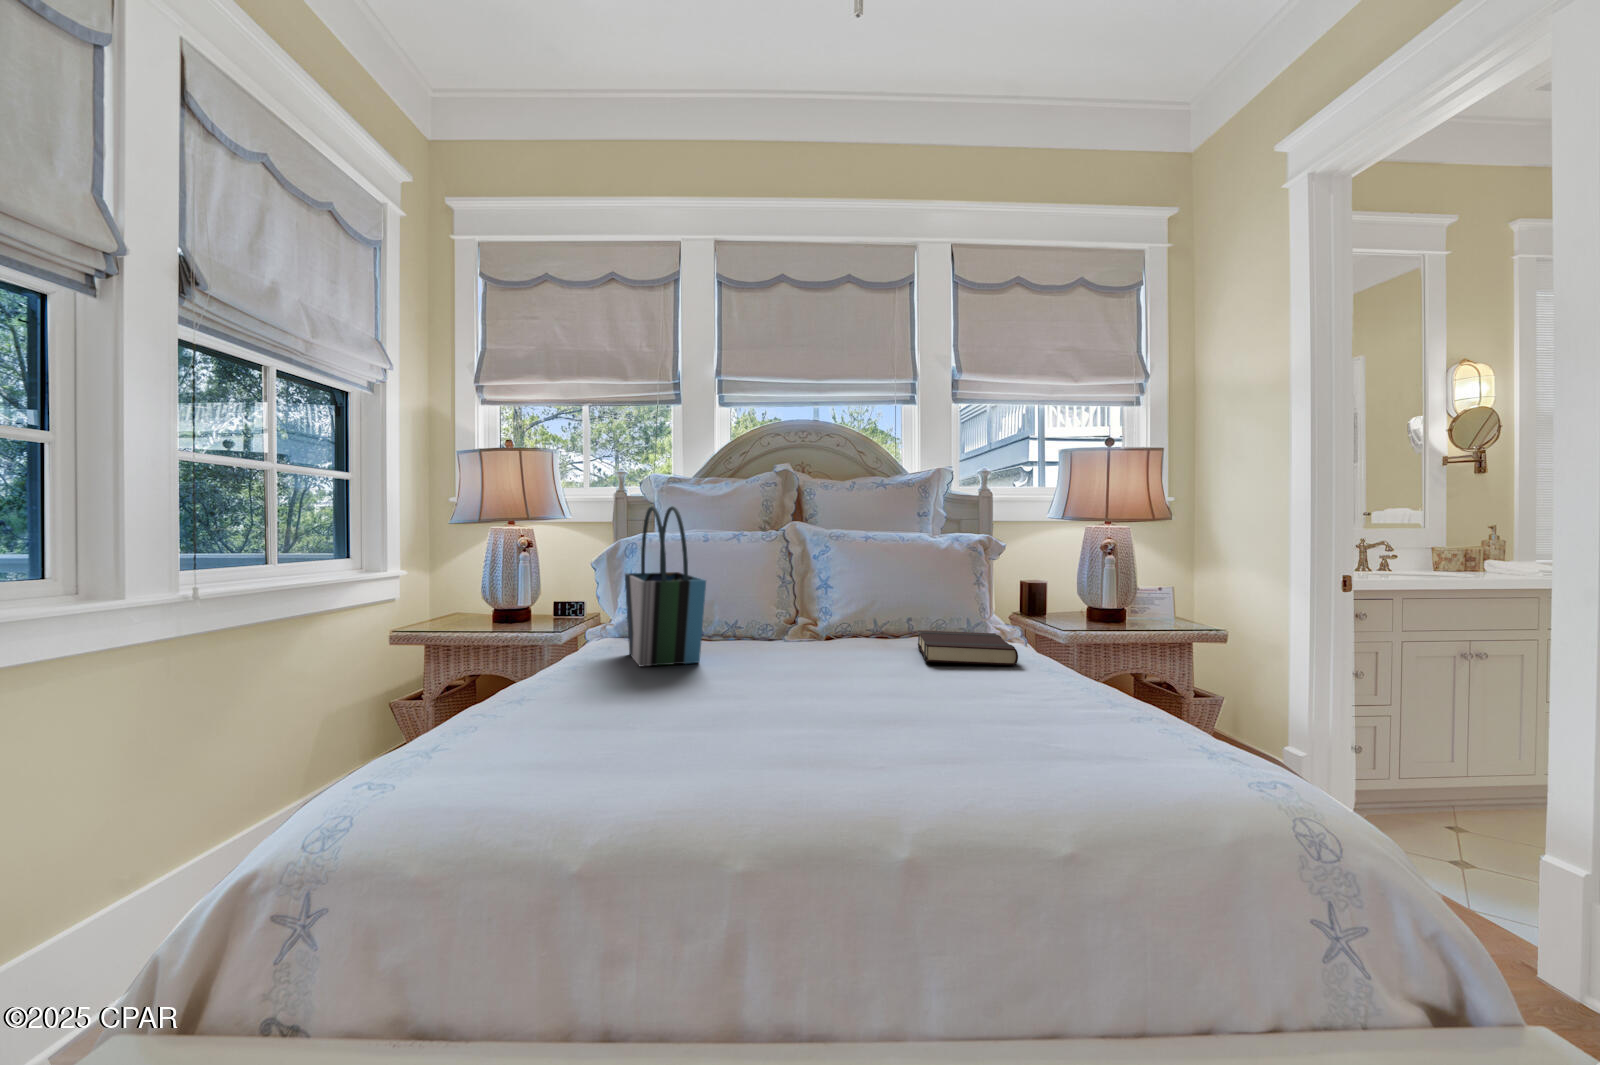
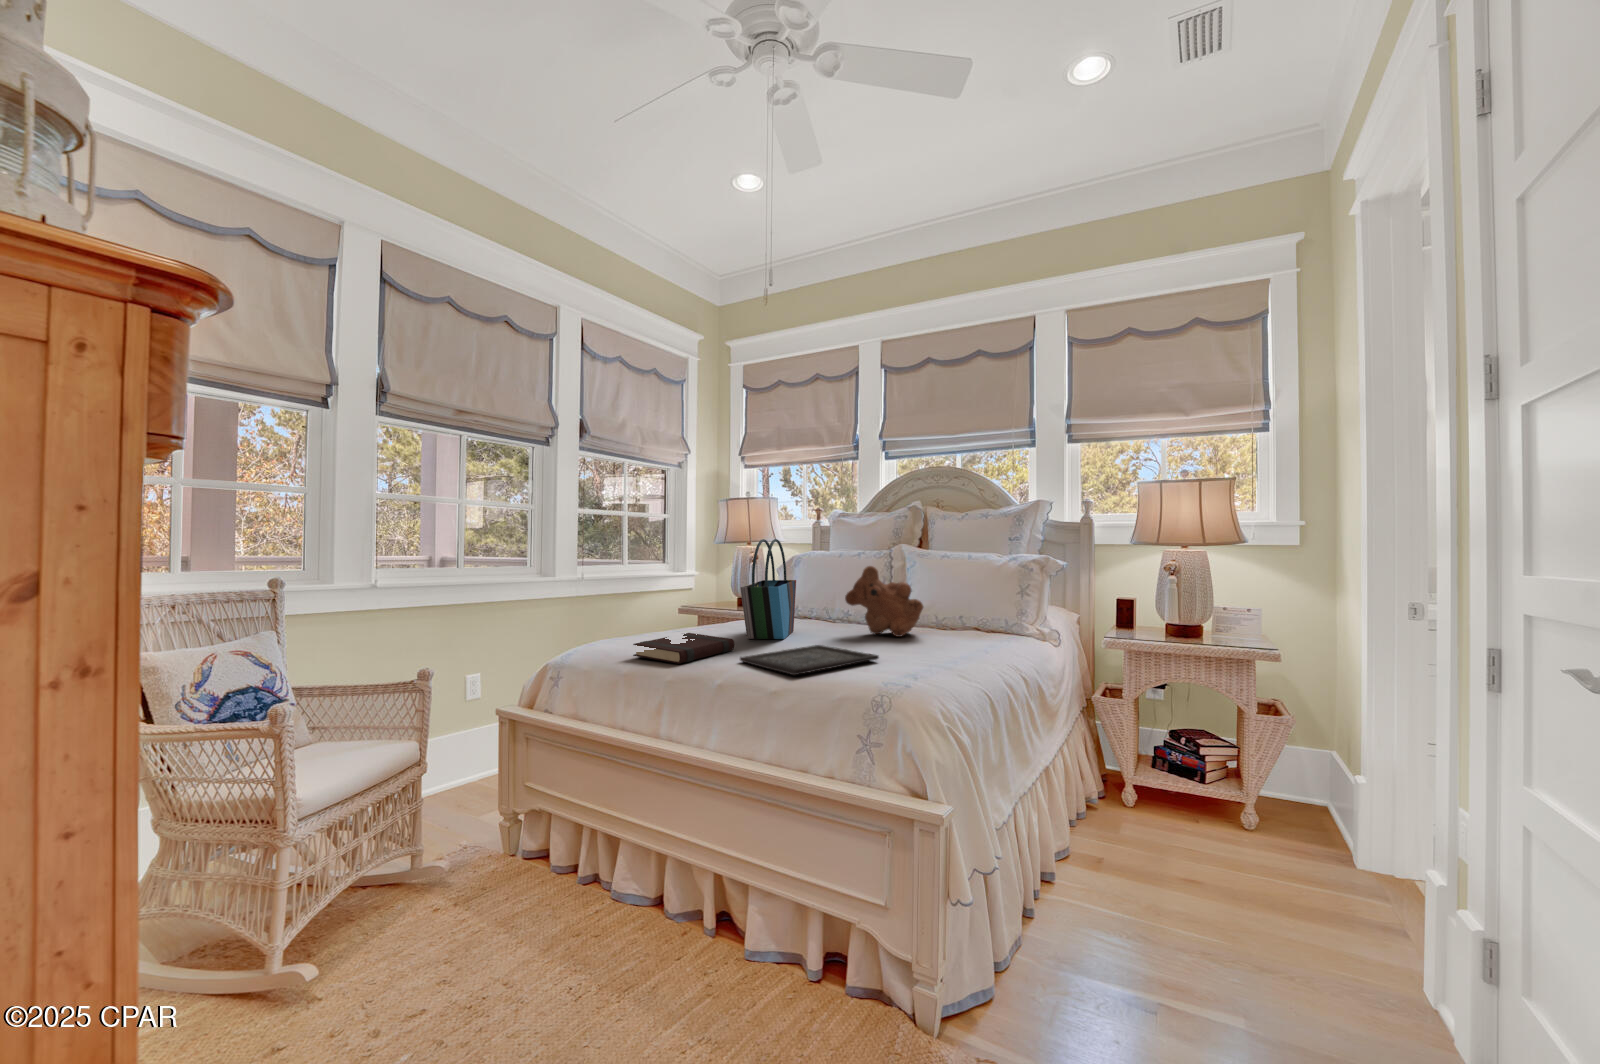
teddy bear: none [770,548,880,648] -> present [845,566,923,637]
book: present [918,630,1018,665] -> present [633,633,734,664]
tray: none [717,666,912,713] -> present [740,645,879,675]

